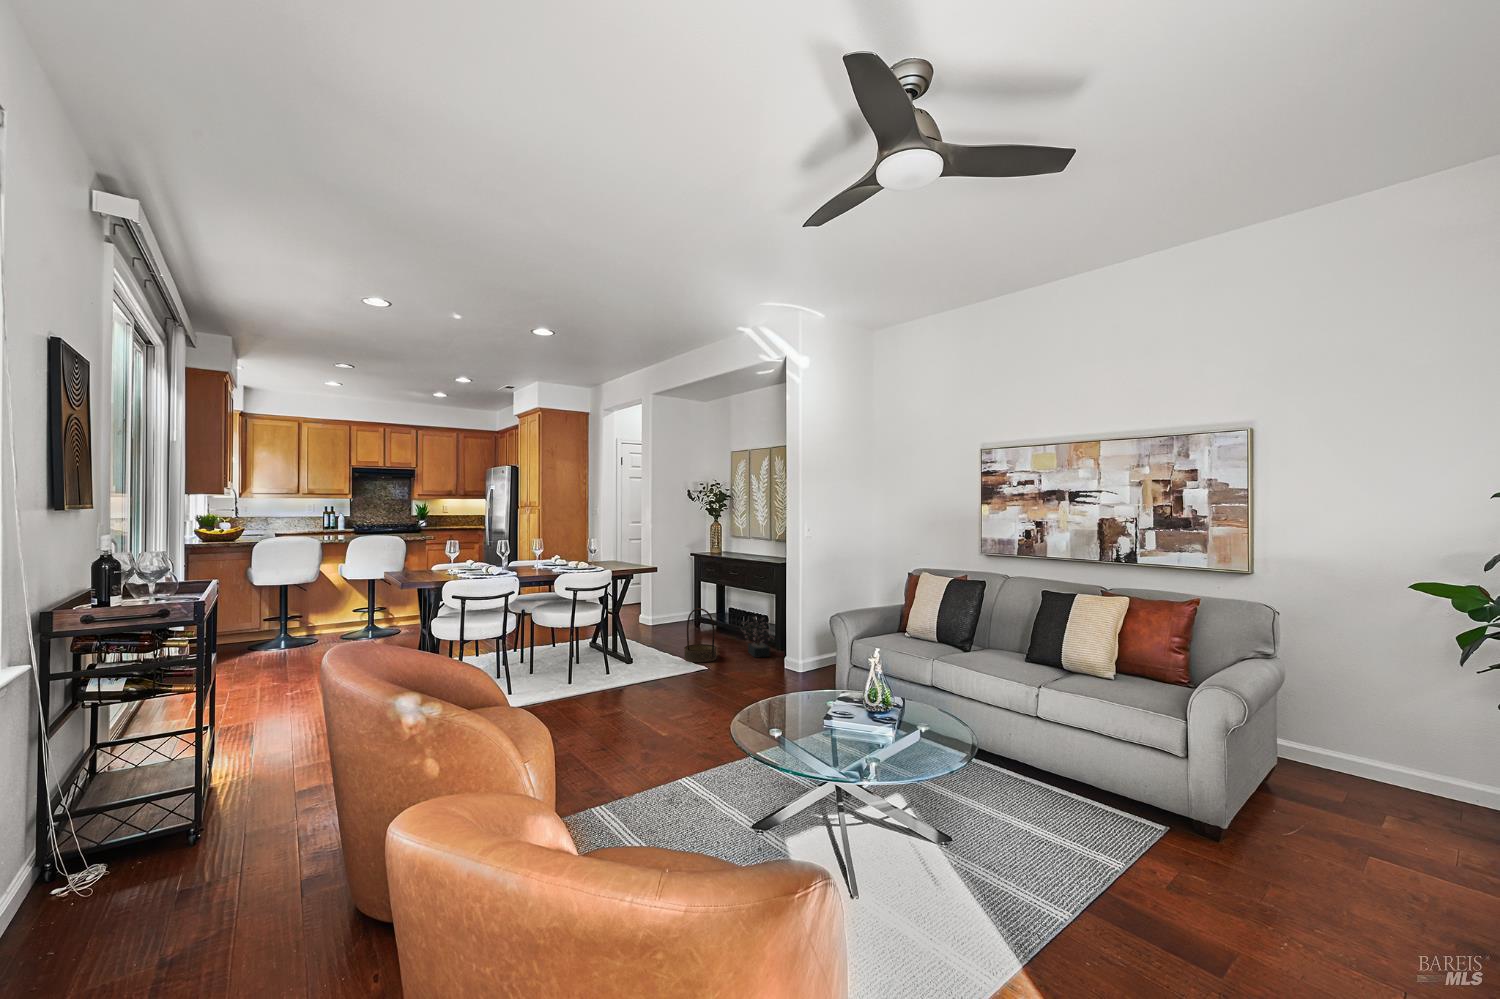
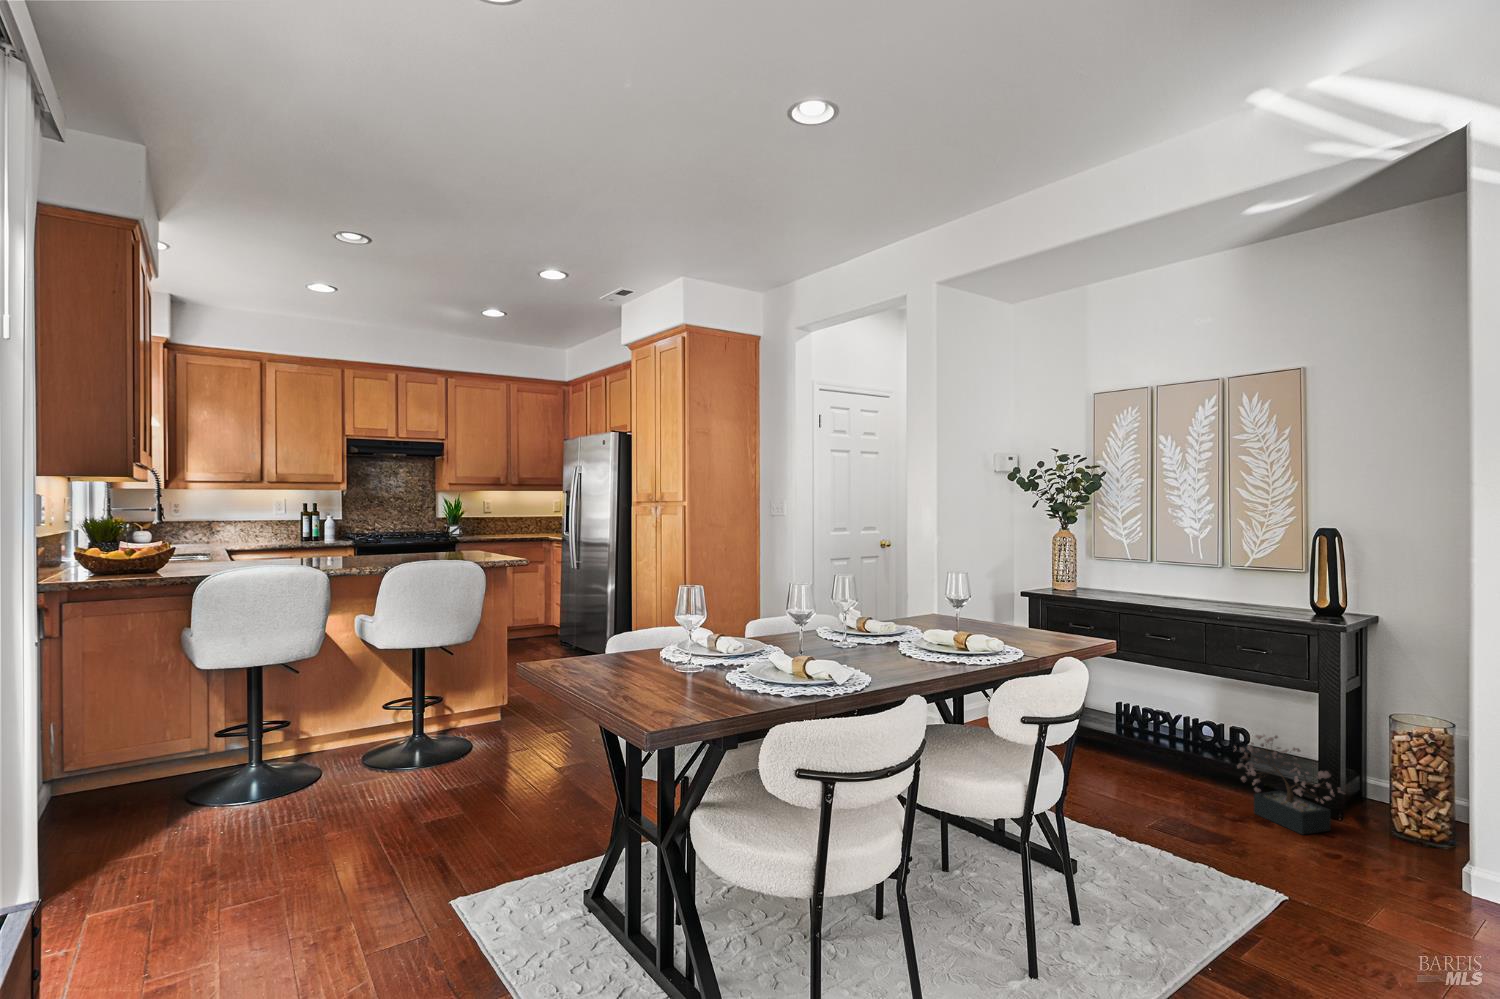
basket: present [684,608,717,662] -> none [1149,728,1239,858]

